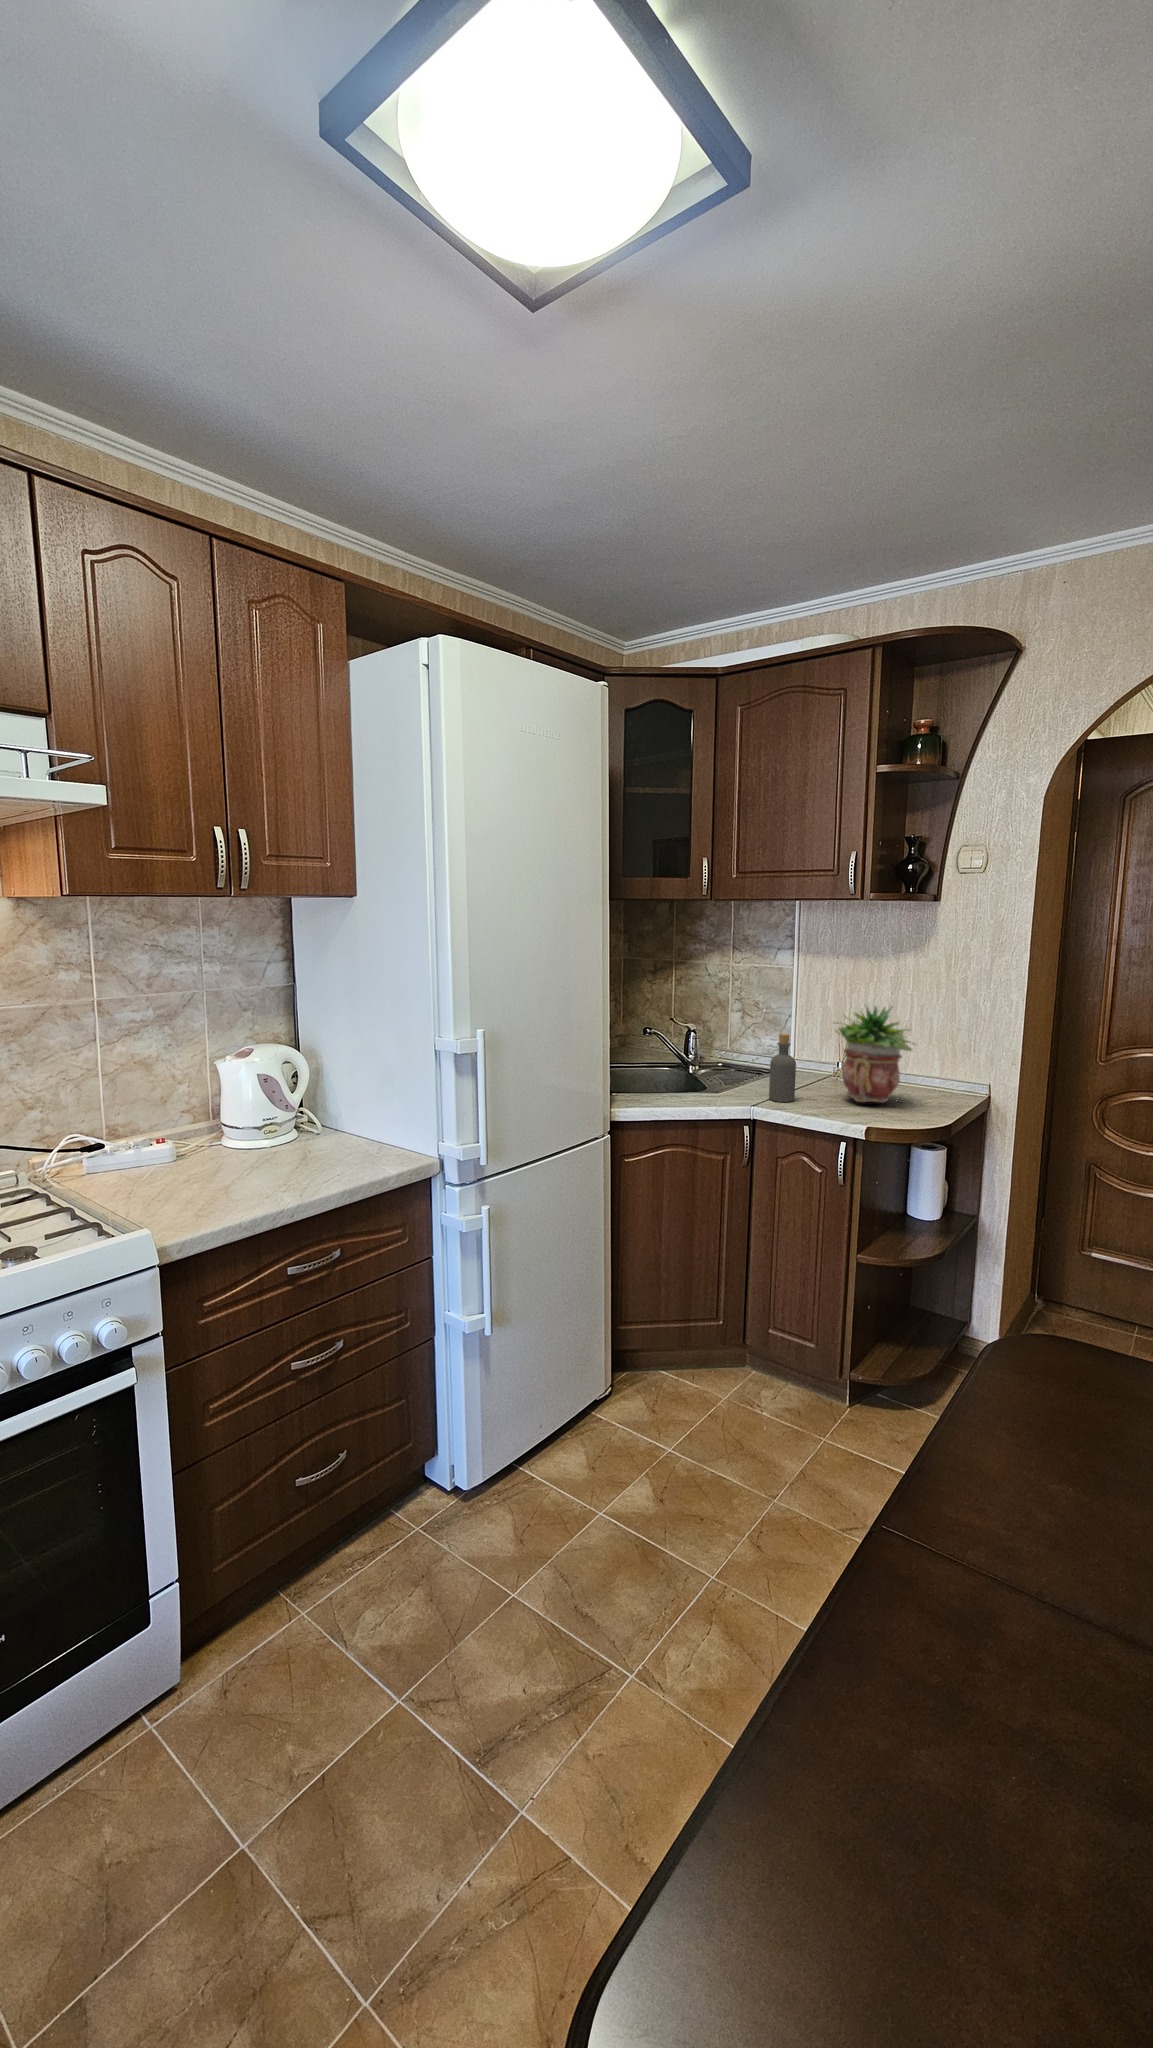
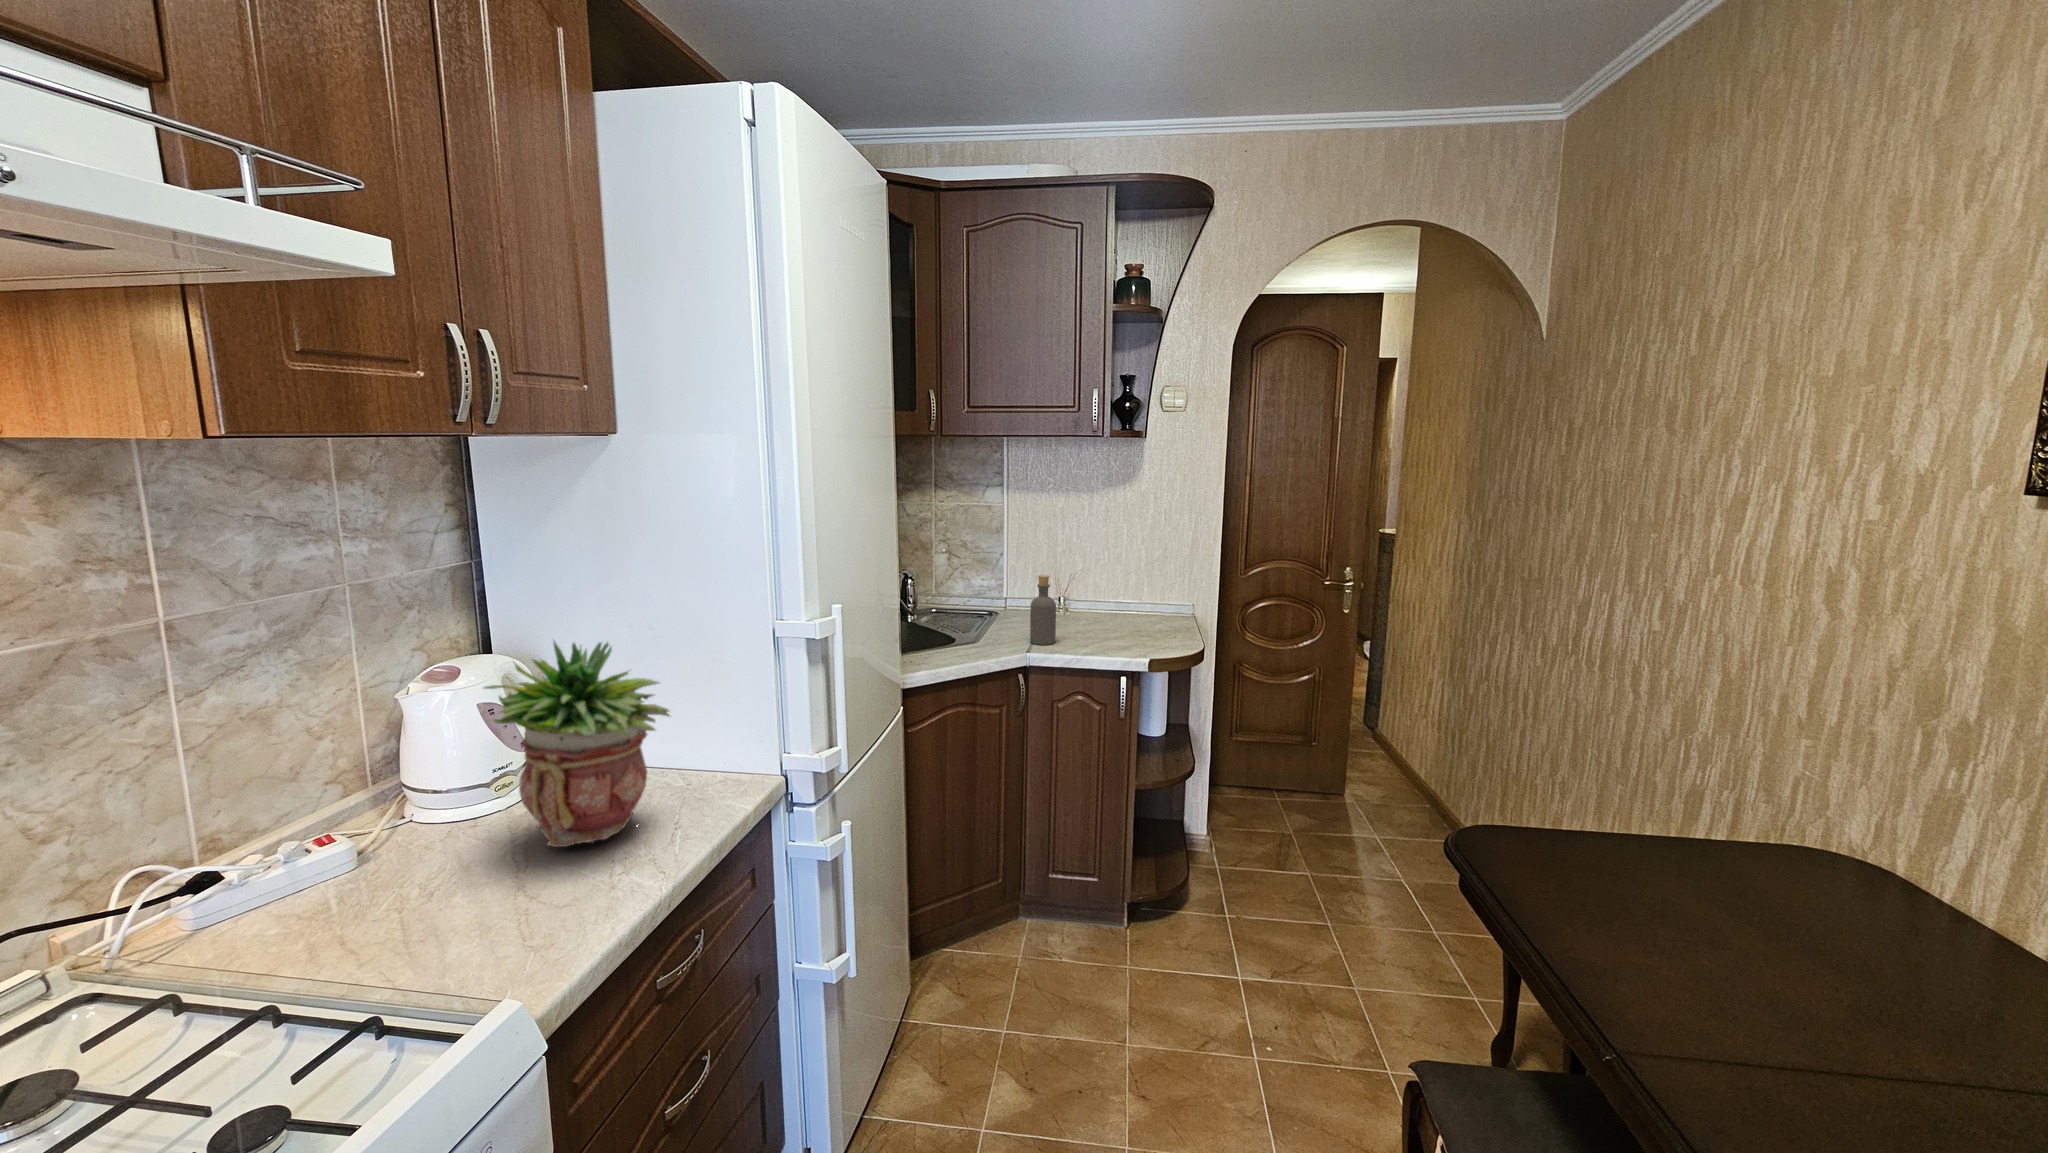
potted plant: present [836,1006,914,1103] -> present [484,642,670,847]

